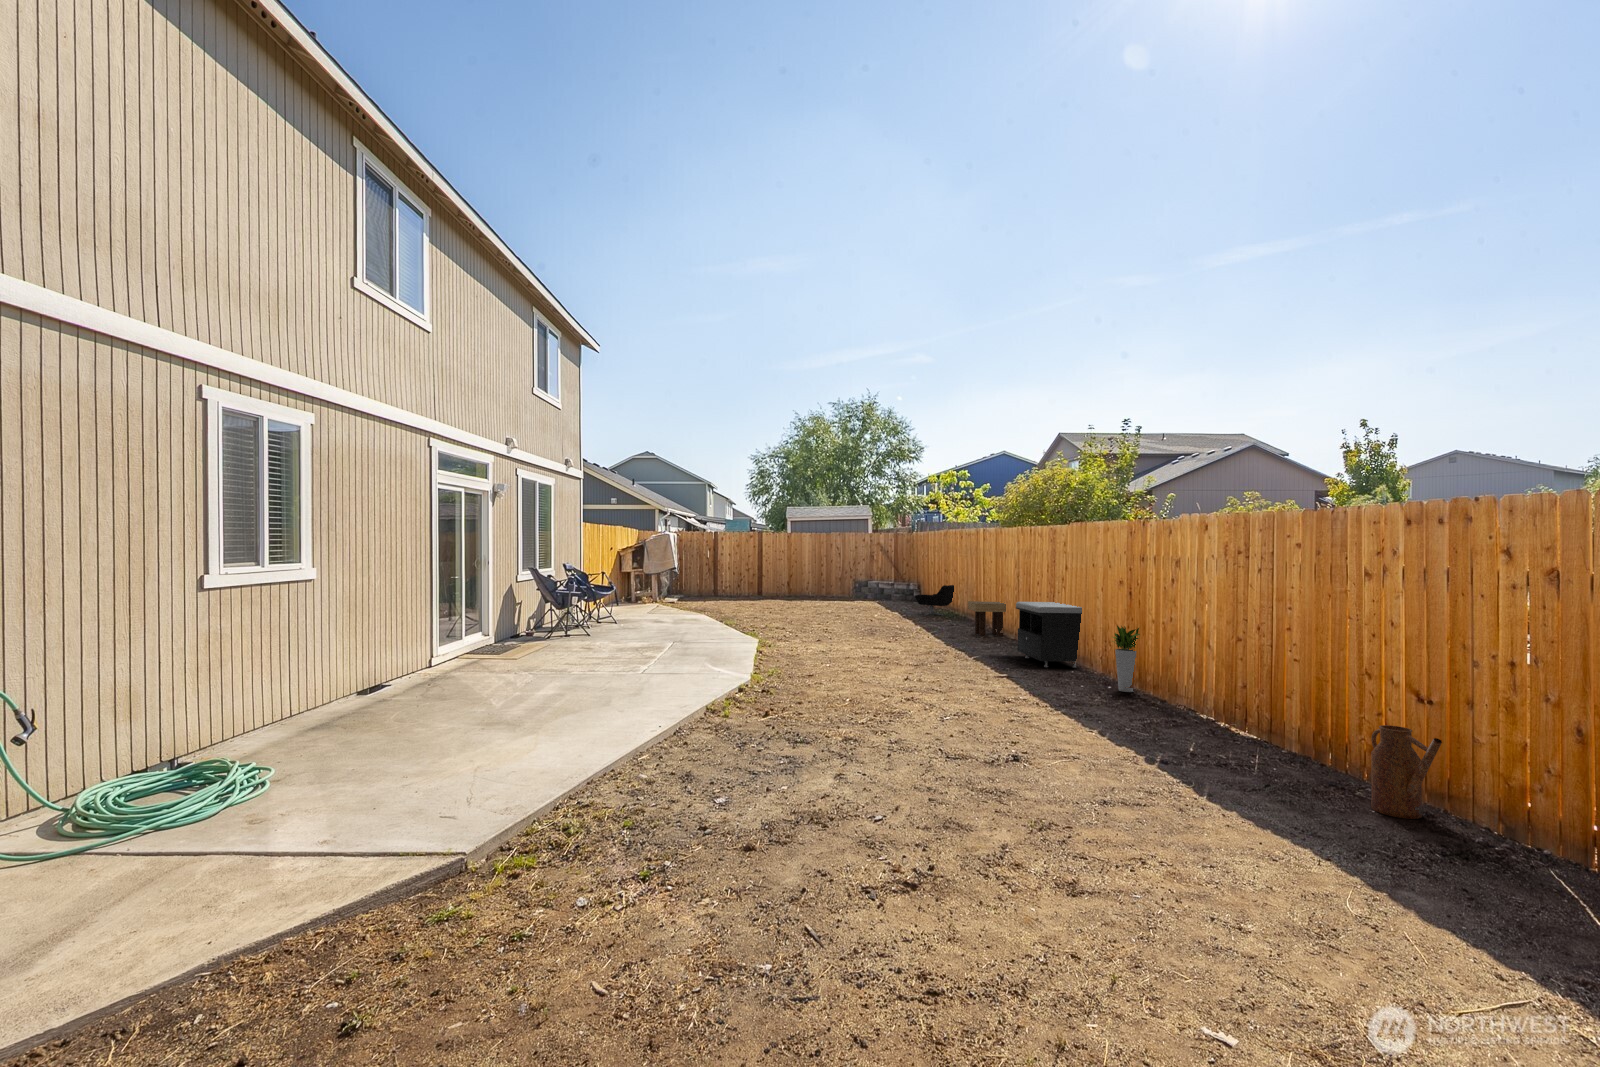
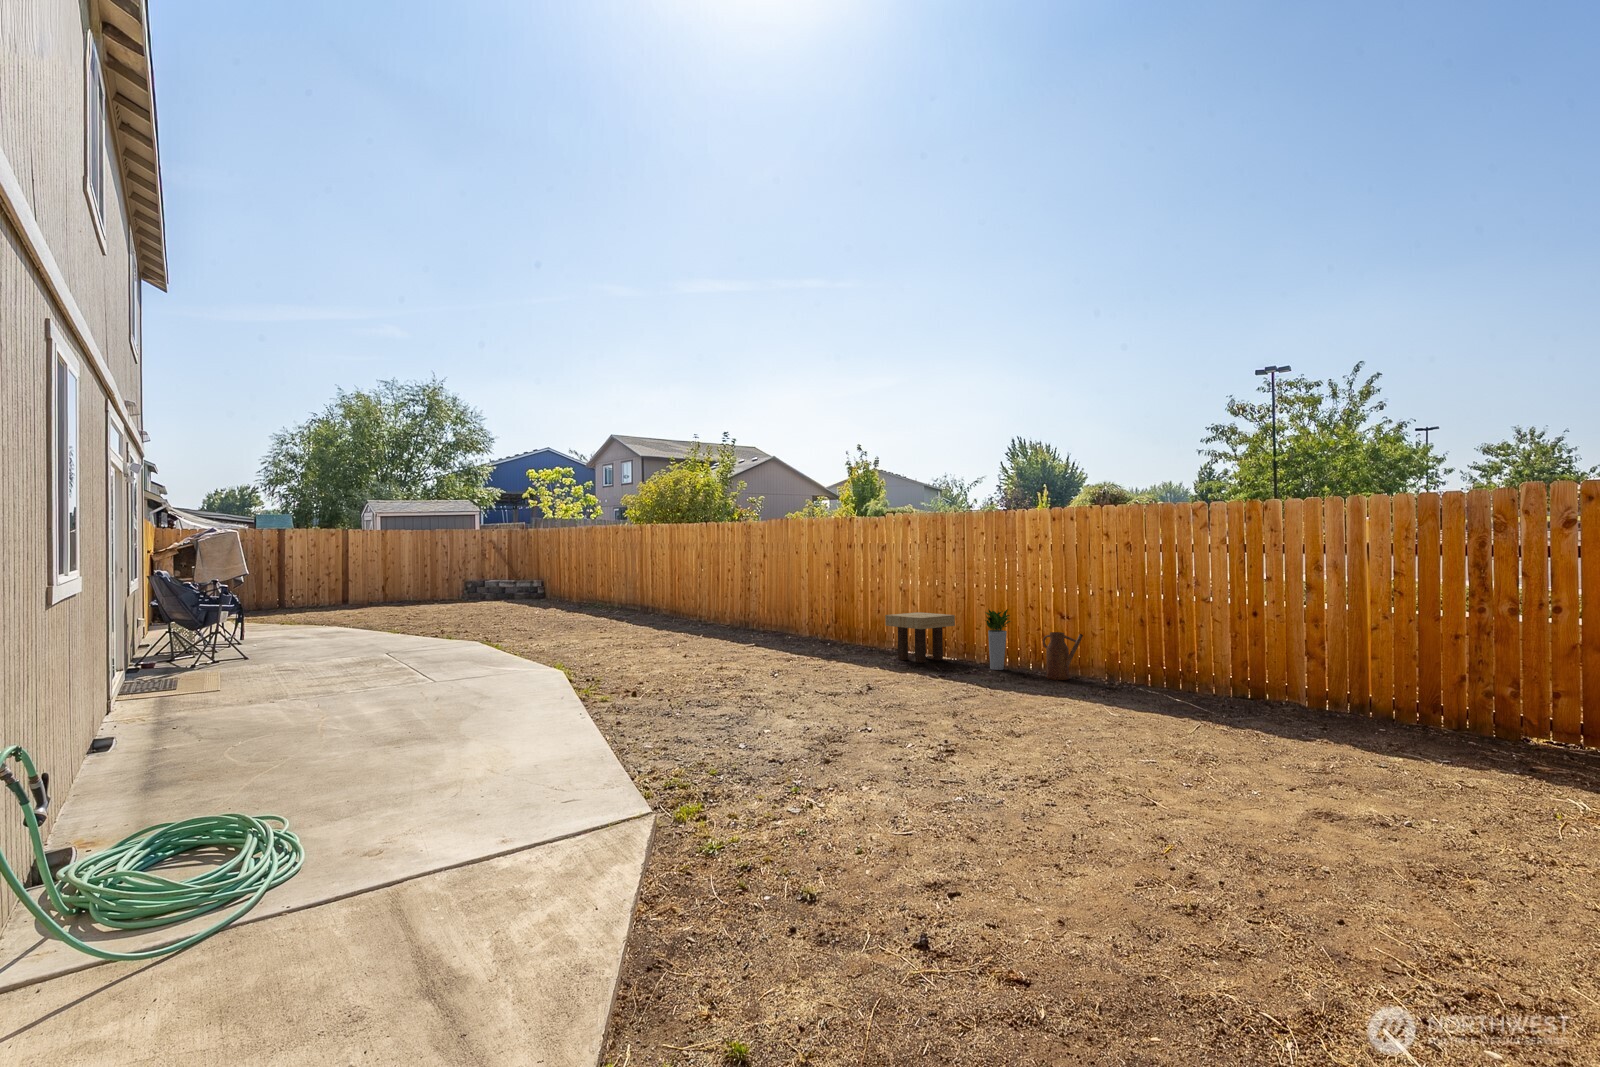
lounge chair: present [915,585,954,615] -> none [566,579,605,609]
side table: present [968,601,1006,636] -> present [885,612,955,663]
storage bench: present [1016,602,1082,667] -> none [725,585,789,636]
planter: present [1113,626,1140,692] -> present [985,609,1011,670]

